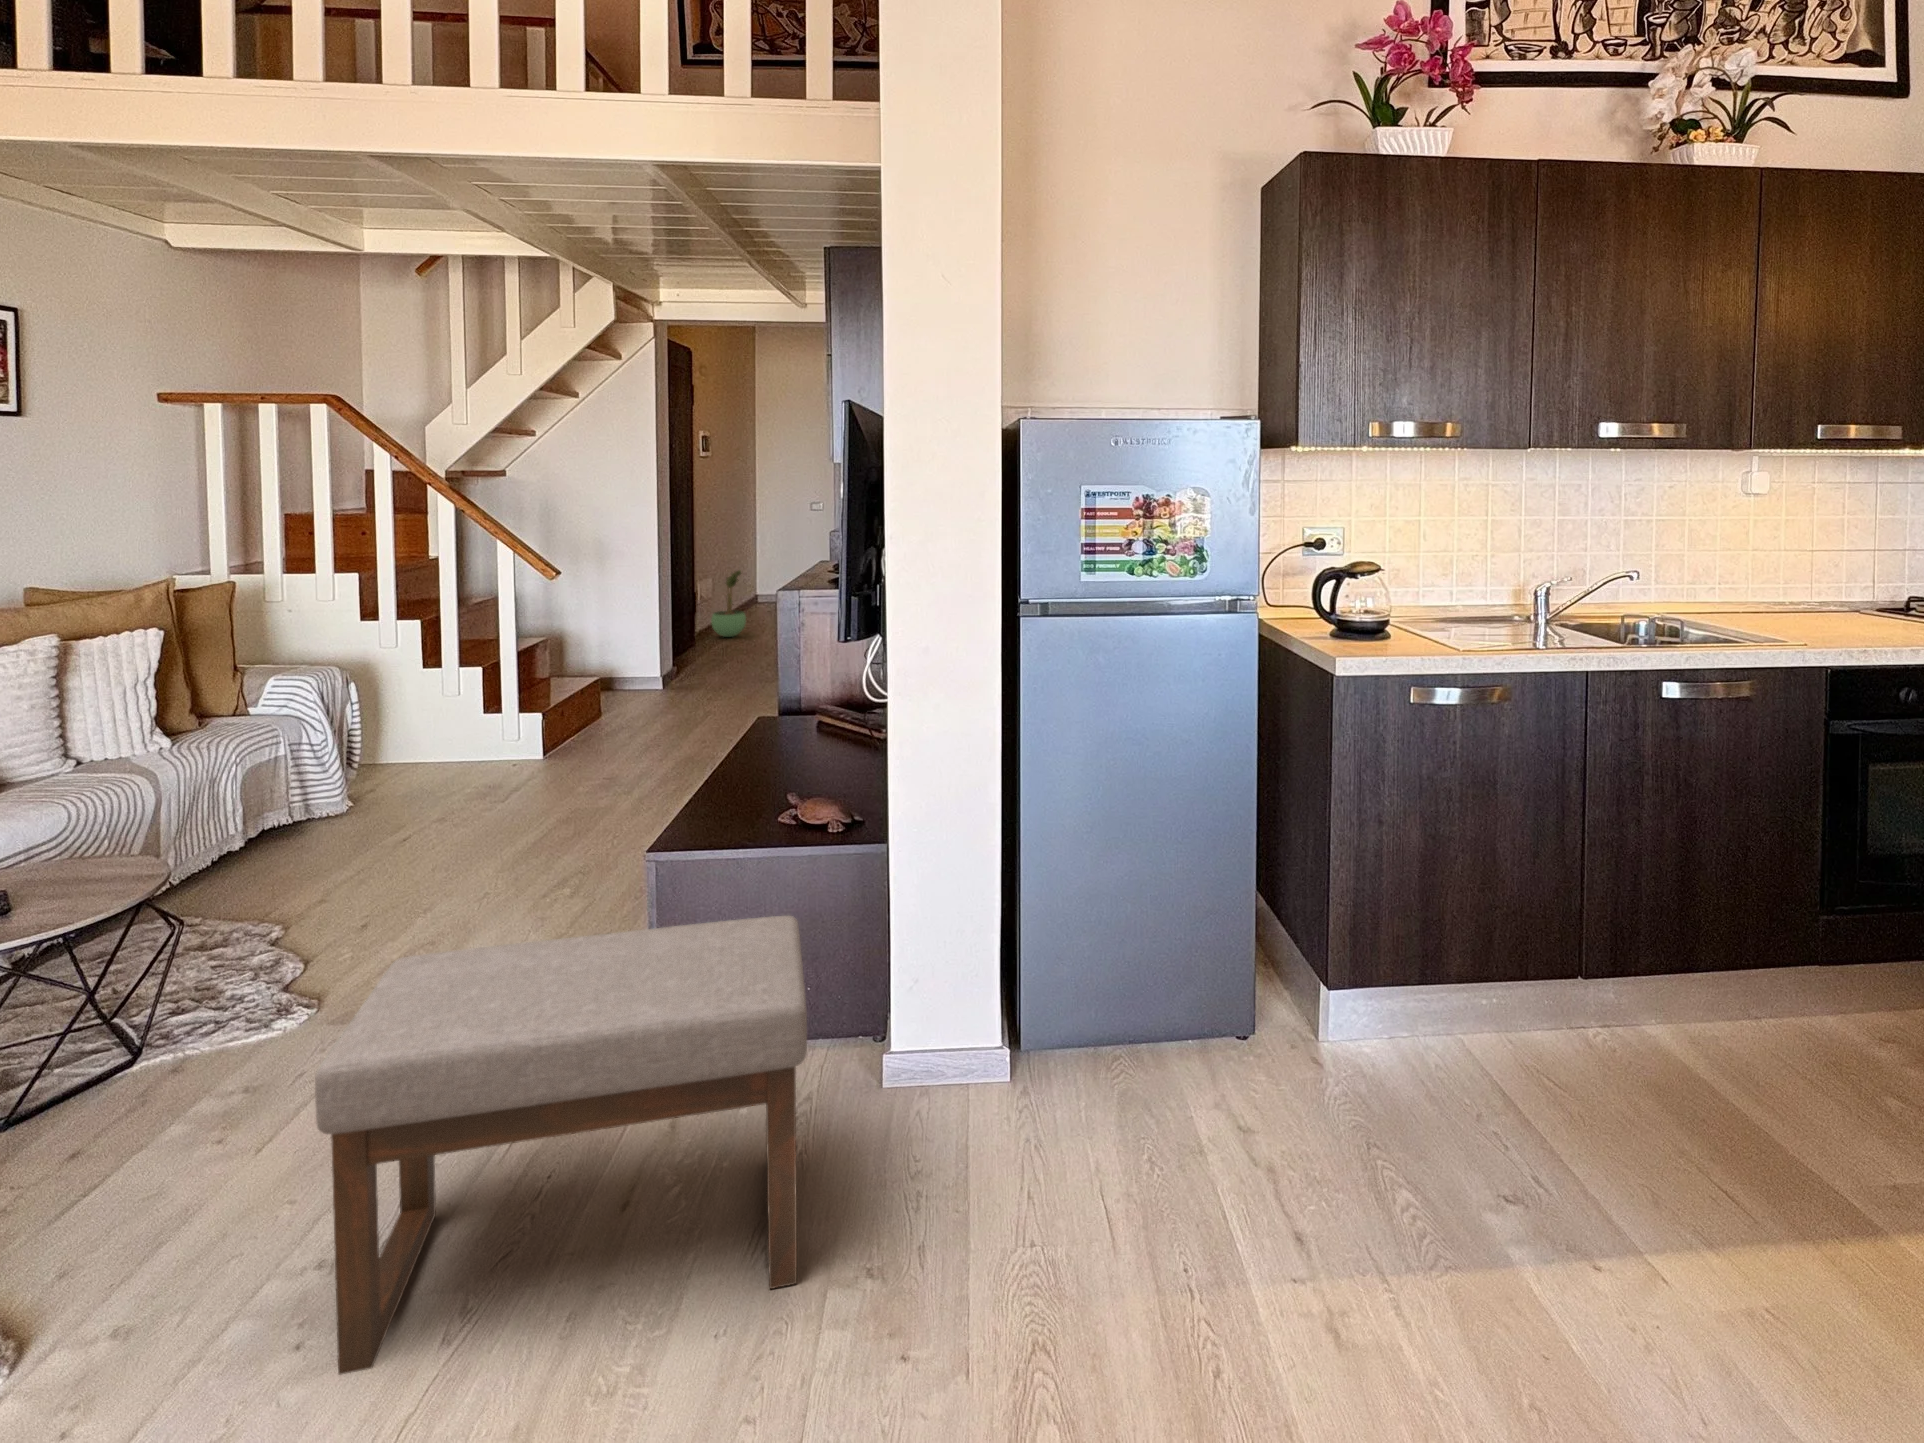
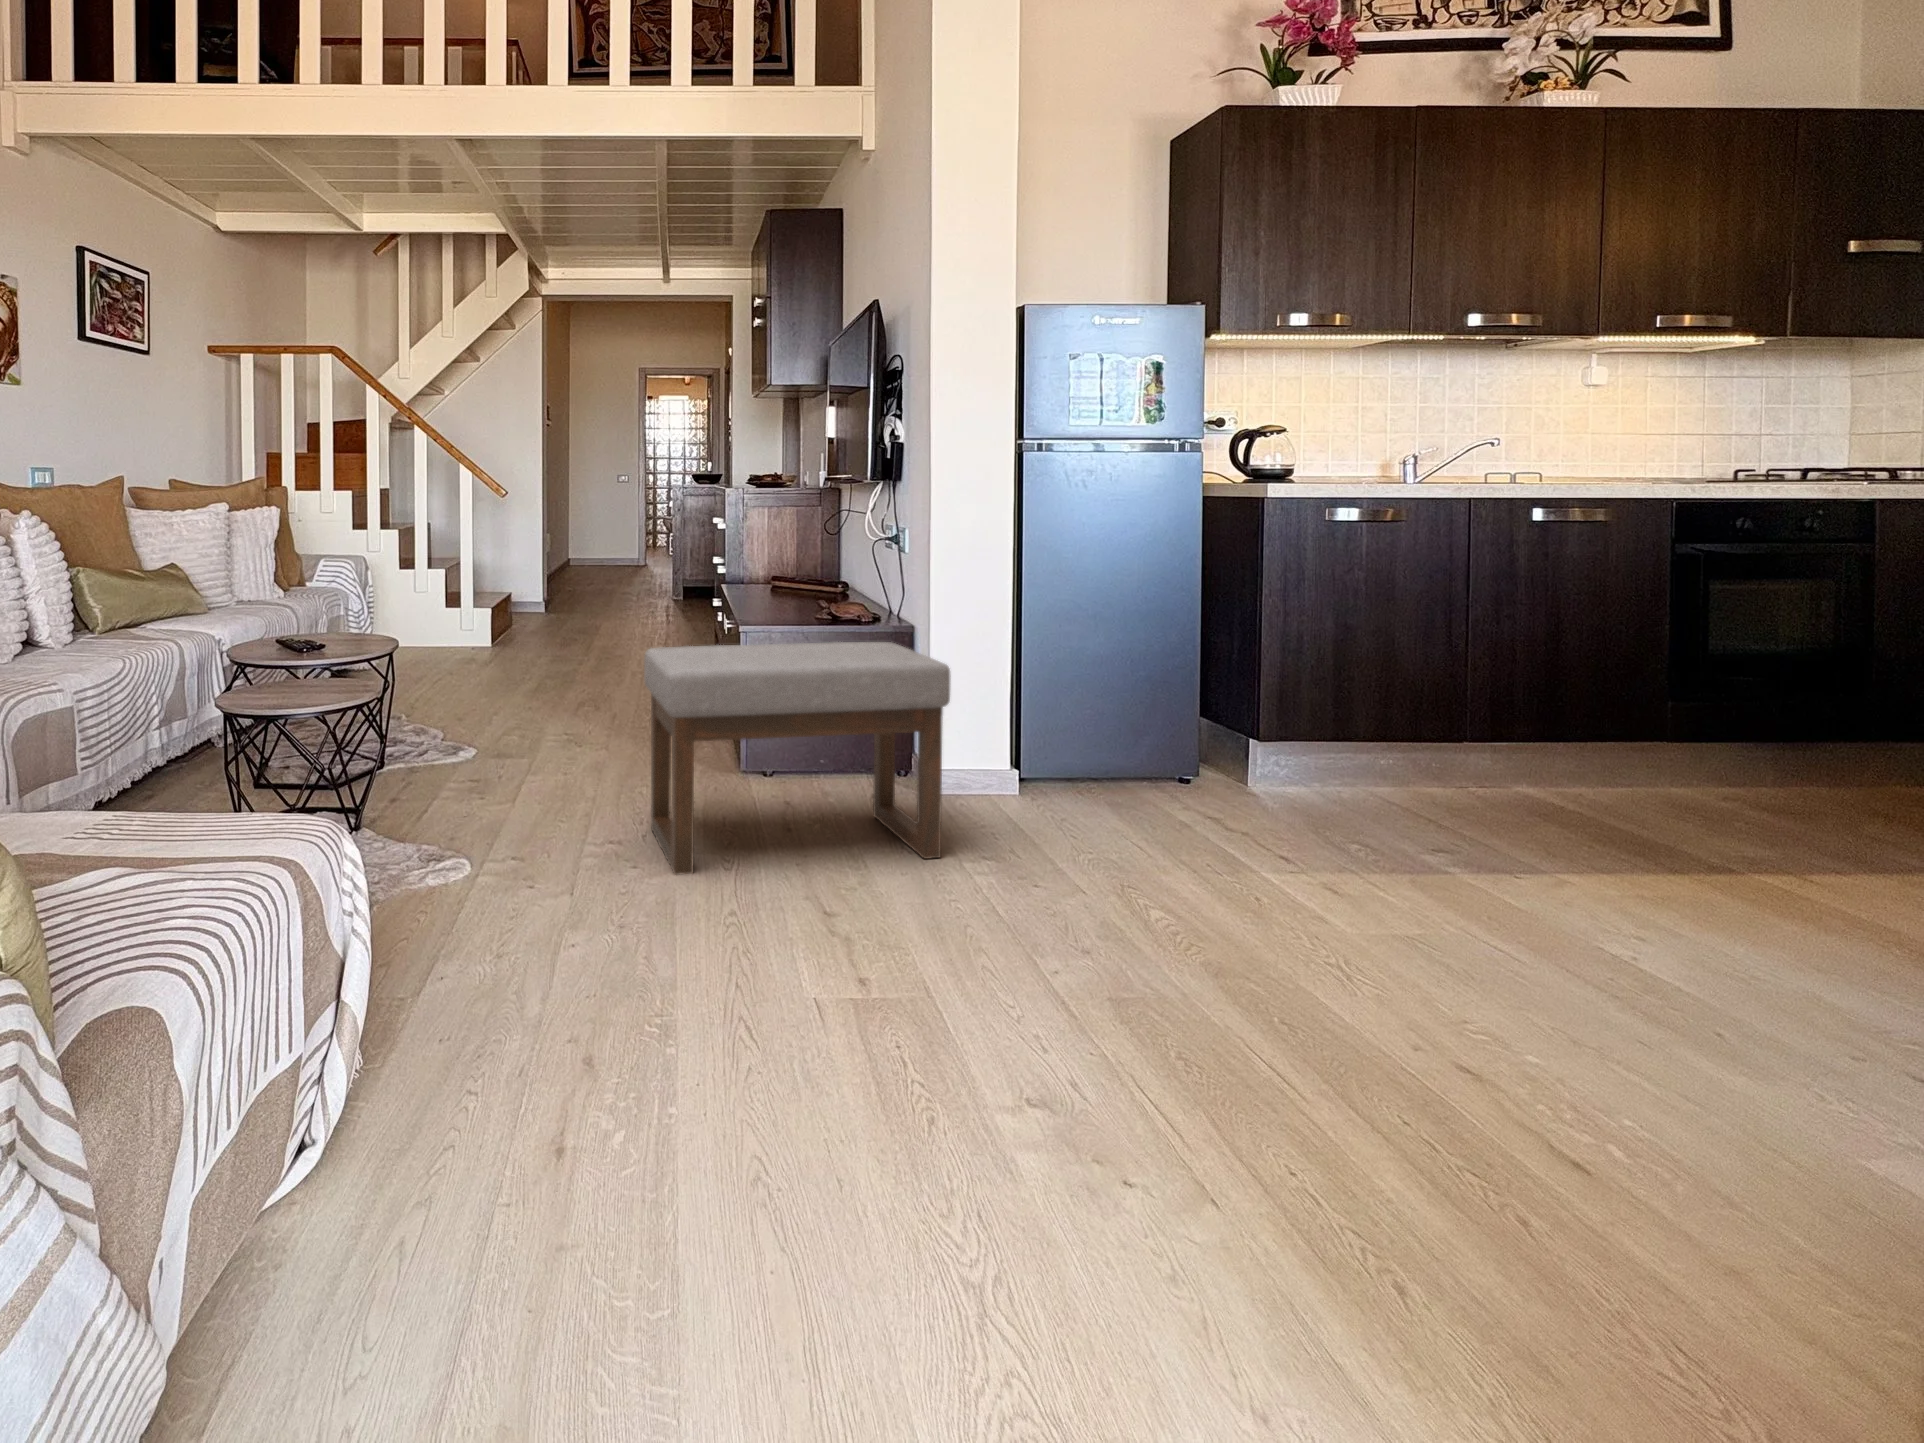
potted plant: present [711,571,746,637] -> none [557,528,587,588]

